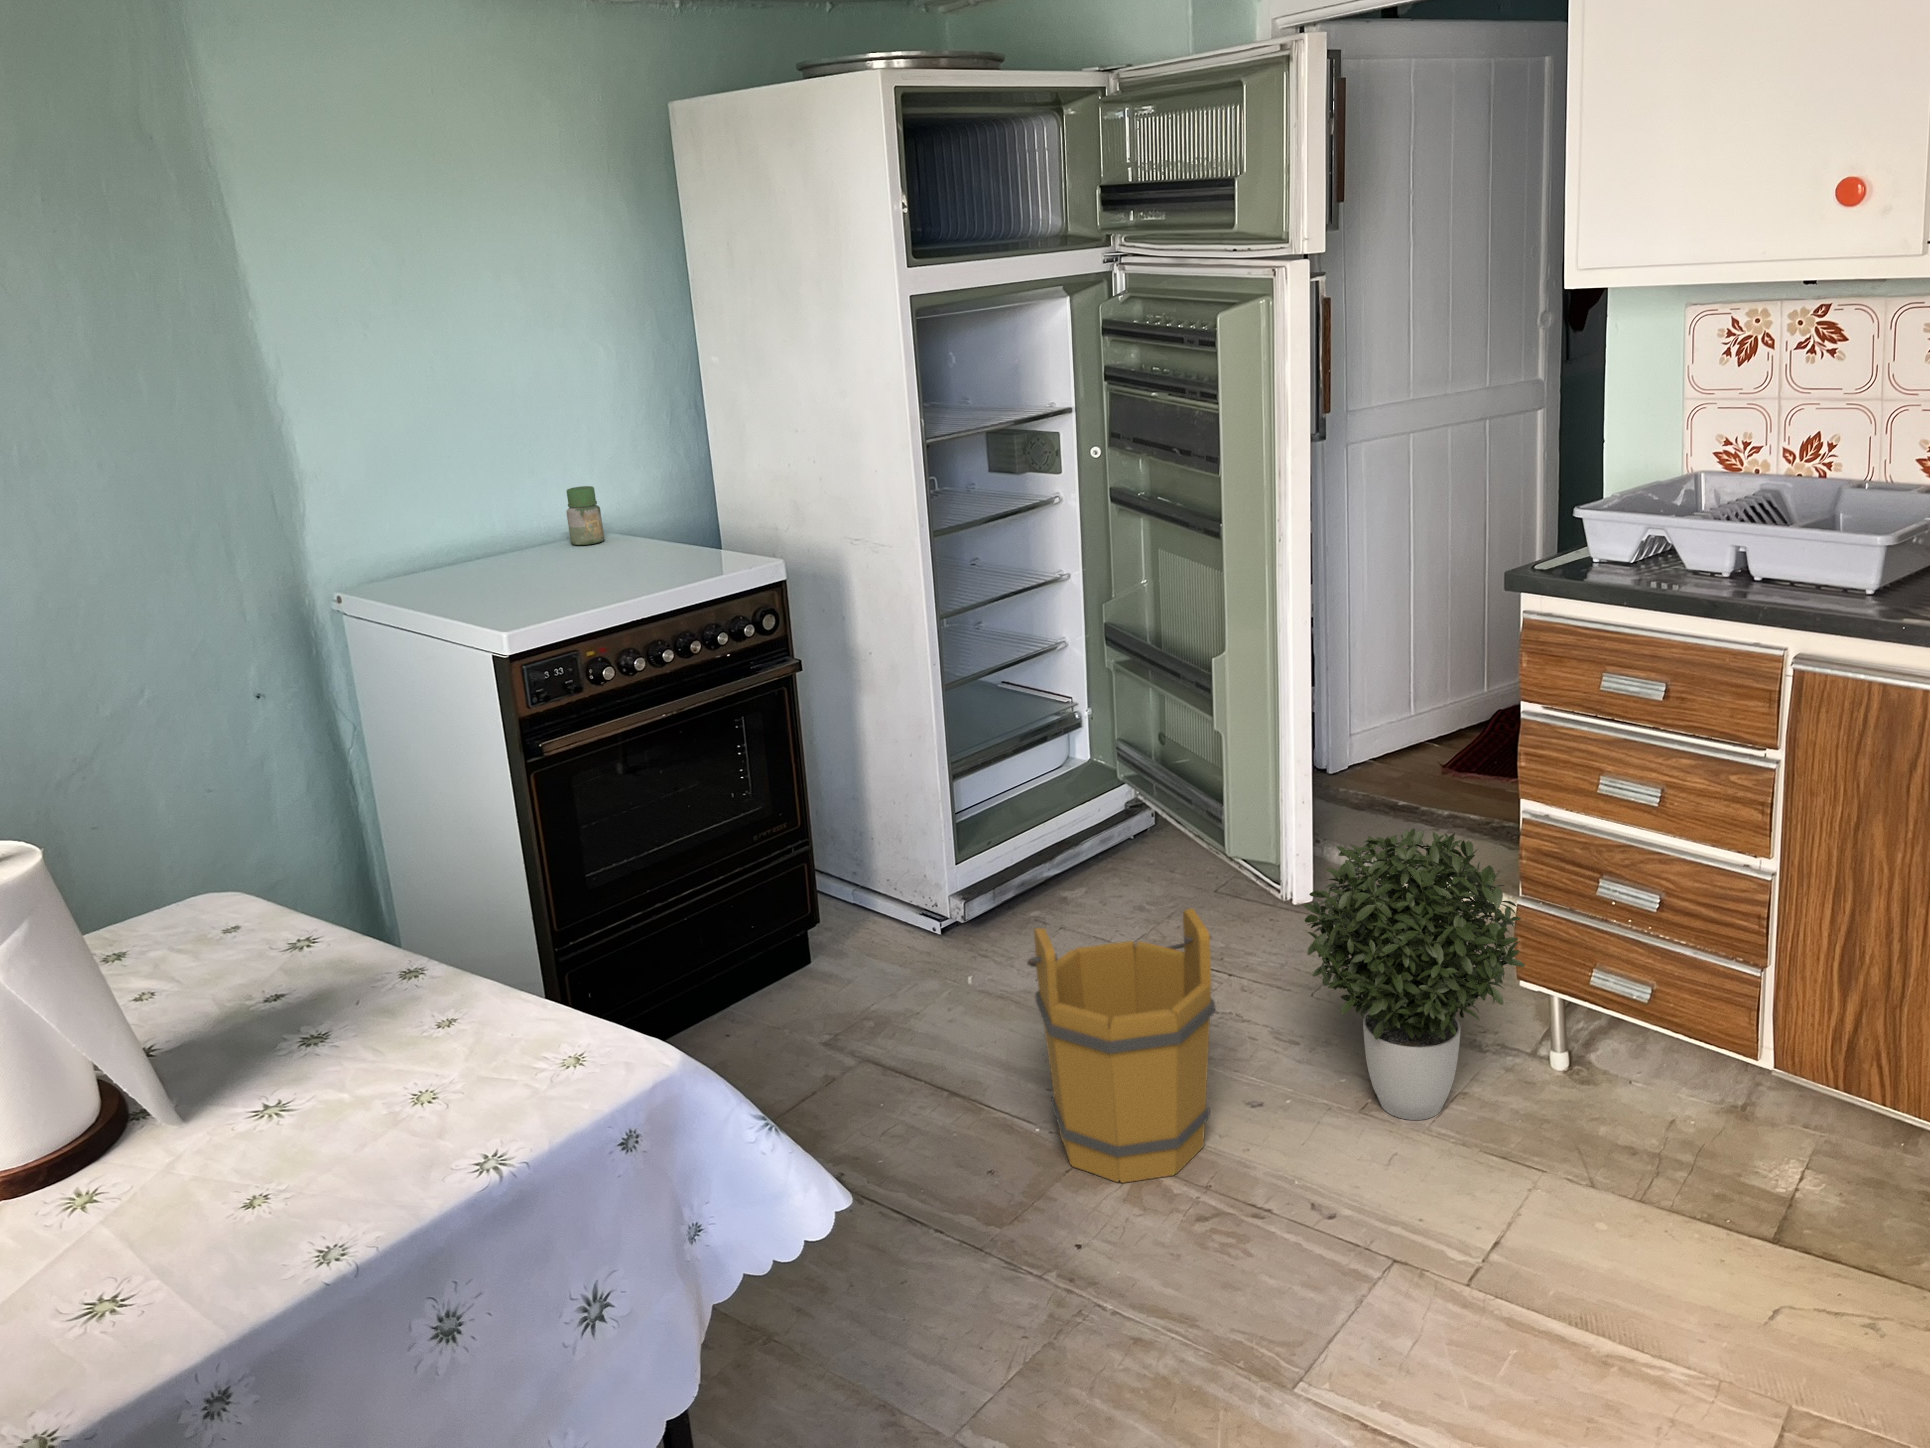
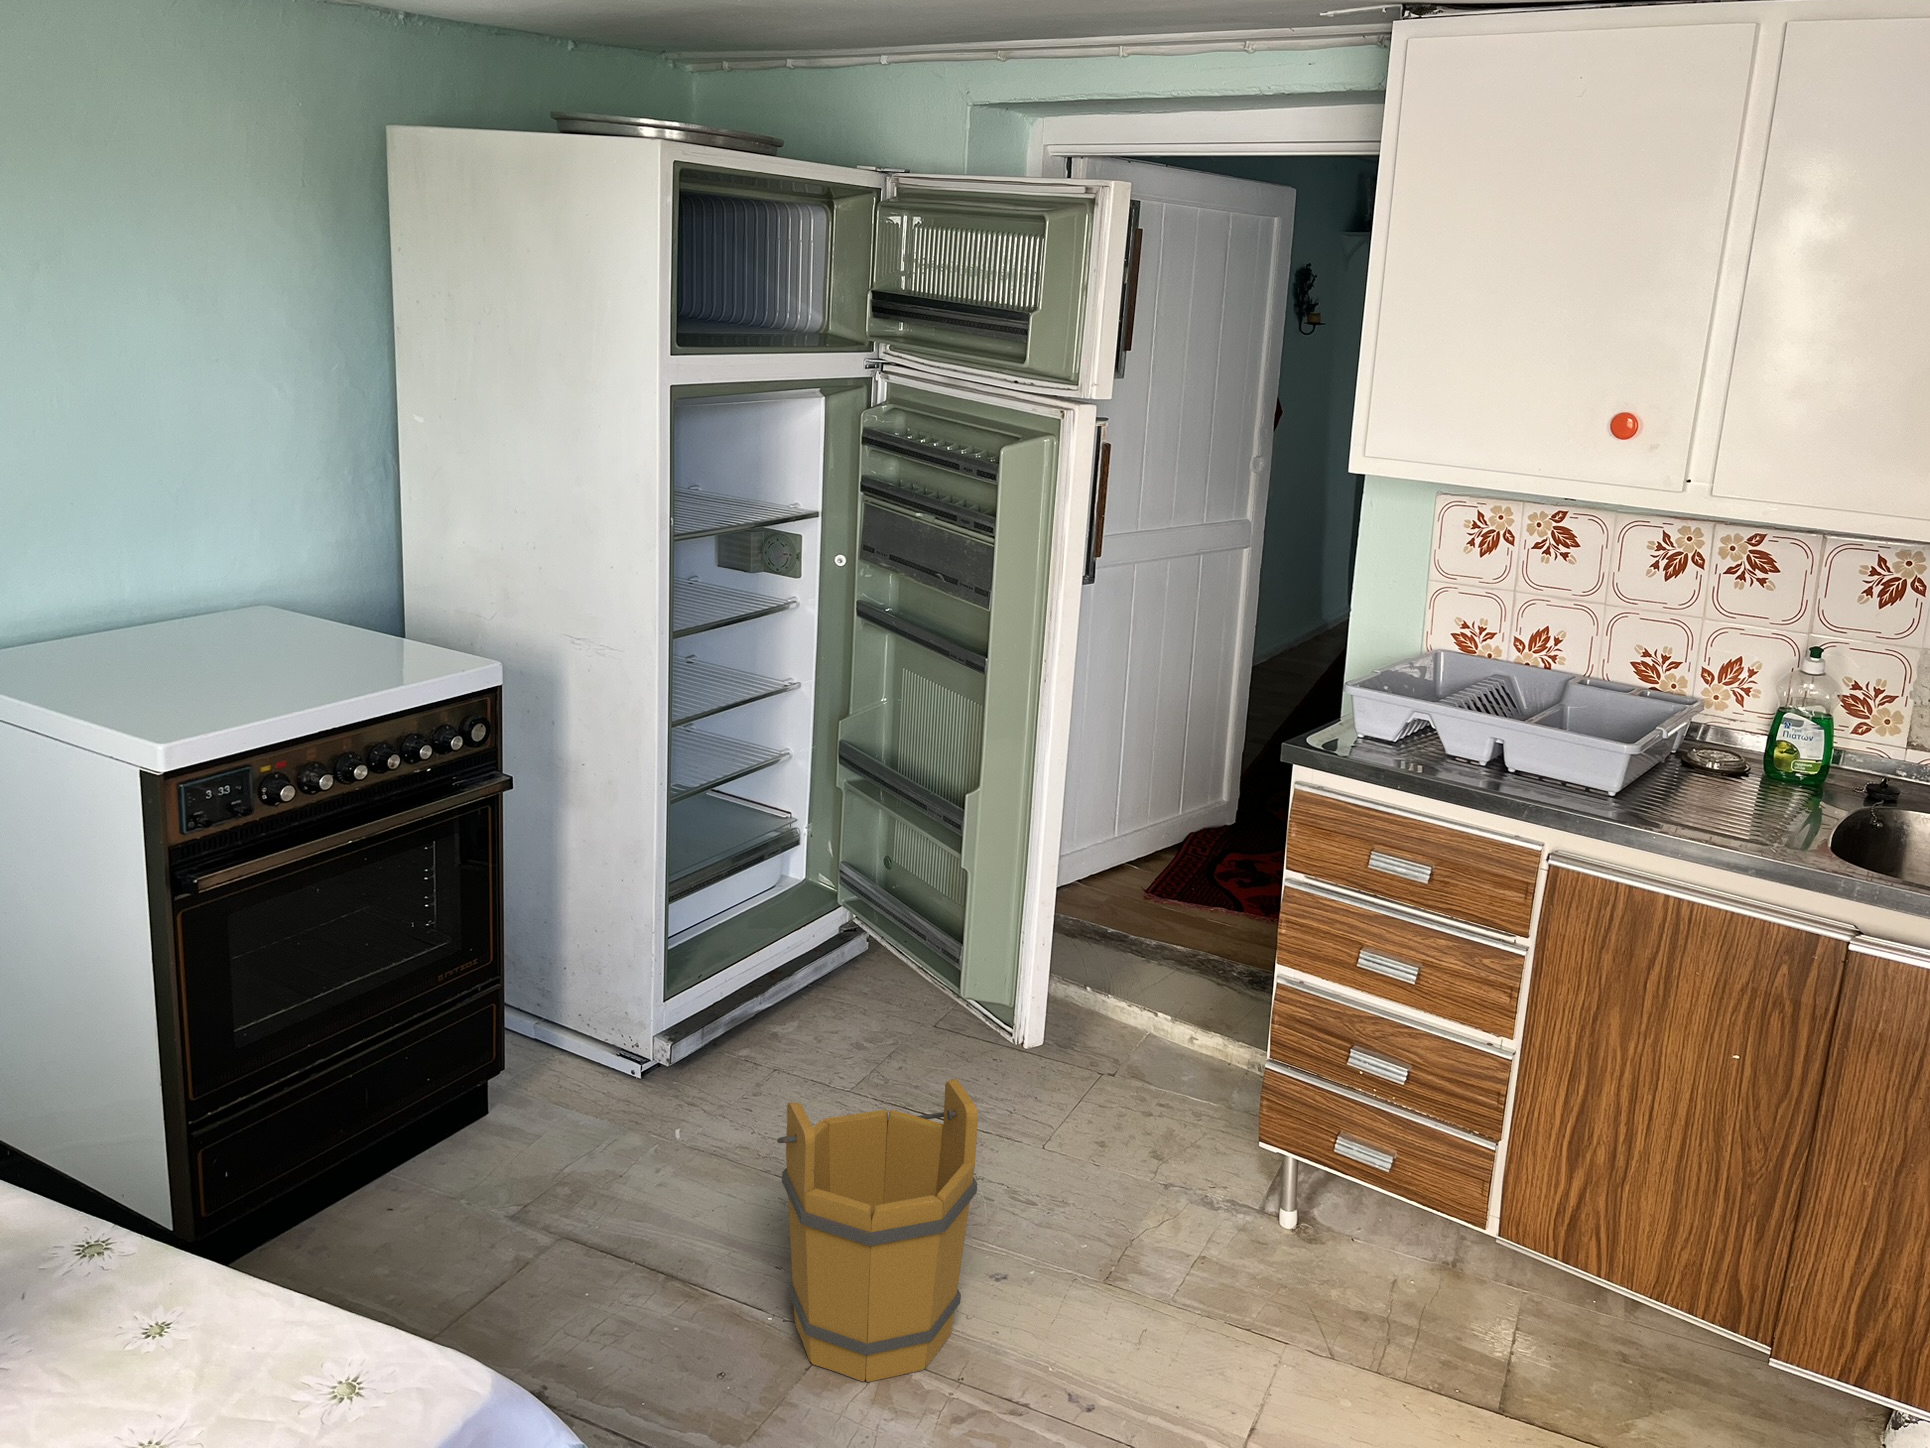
jar: present [566,486,604,545] -> none [229,554,274,622]
potted plant: present [1303,829,1525,1120] -> none [1063,994,1278,1294]

